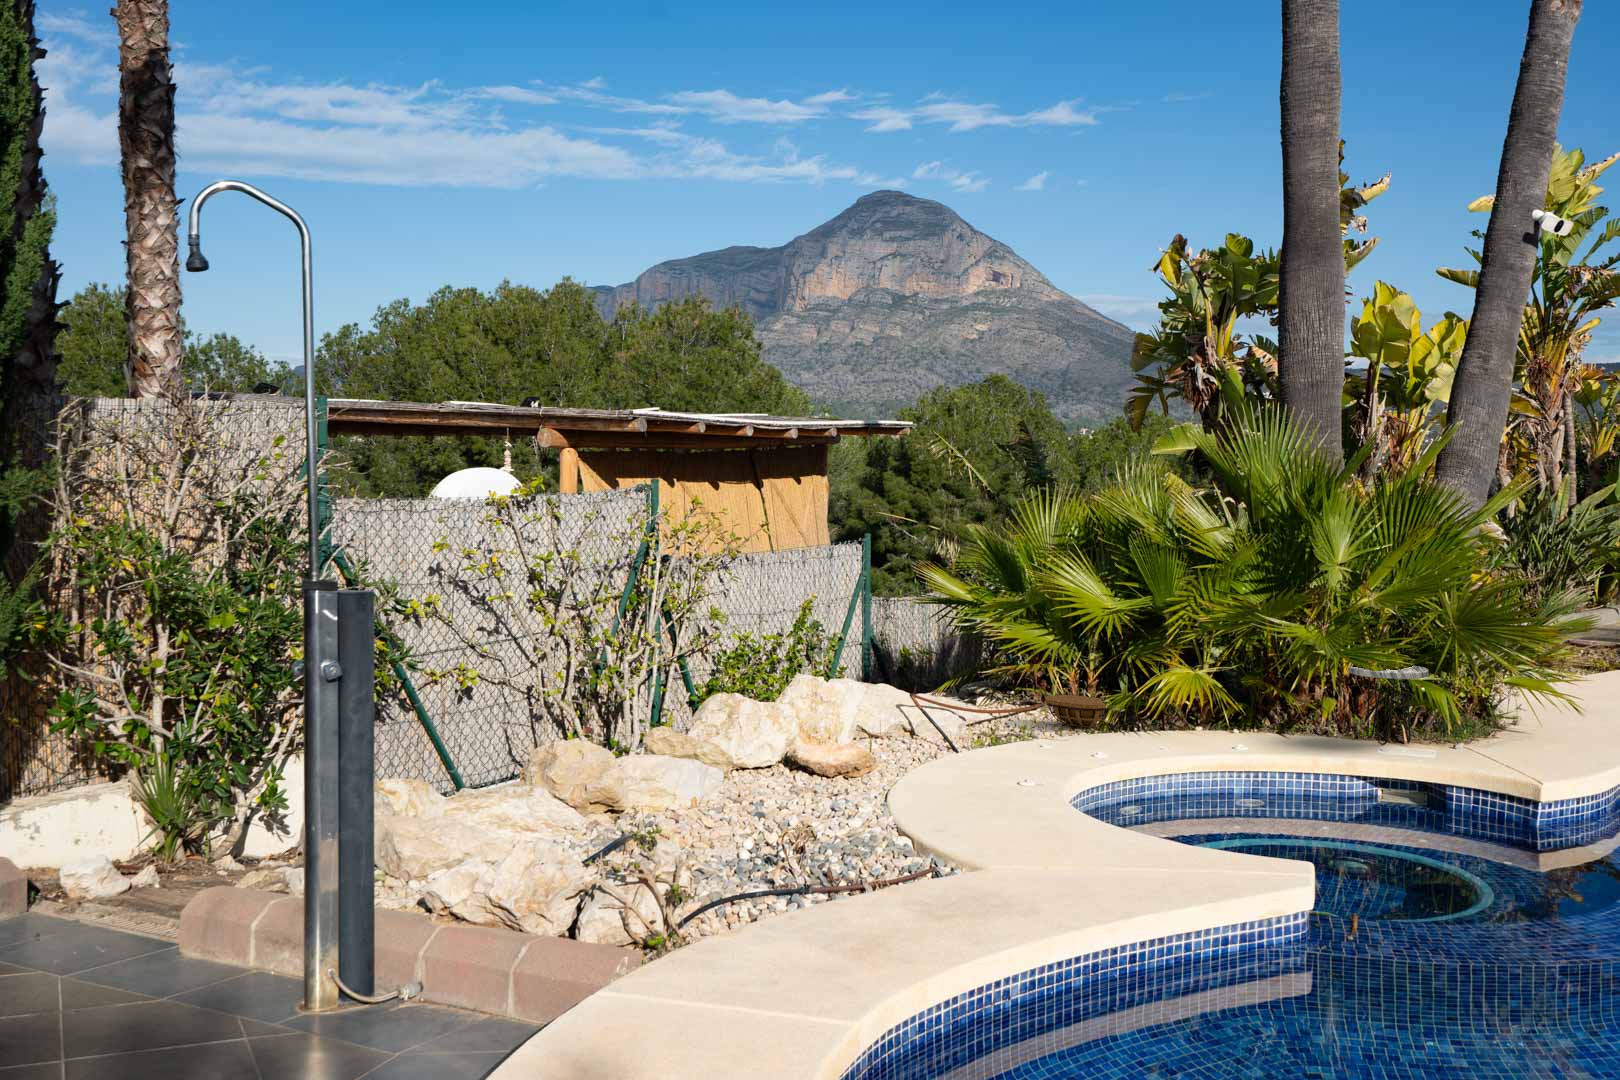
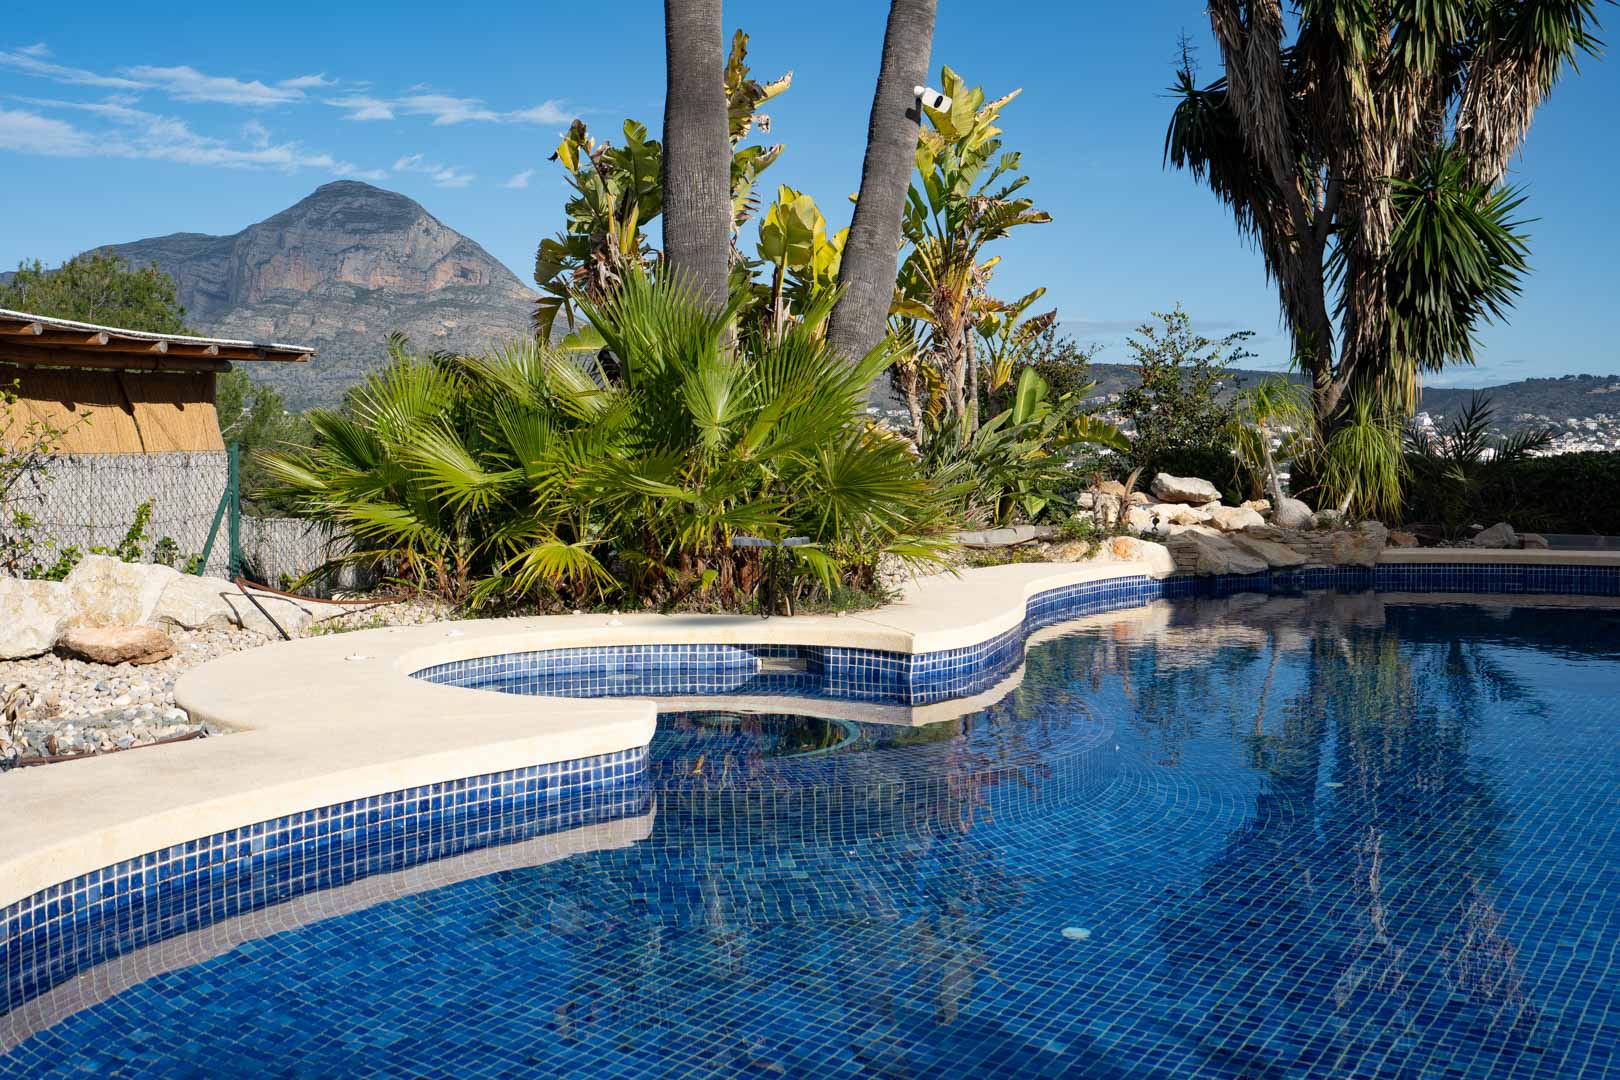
basket: present [1045,695,1106,728] -> none [403,590,480,624]

